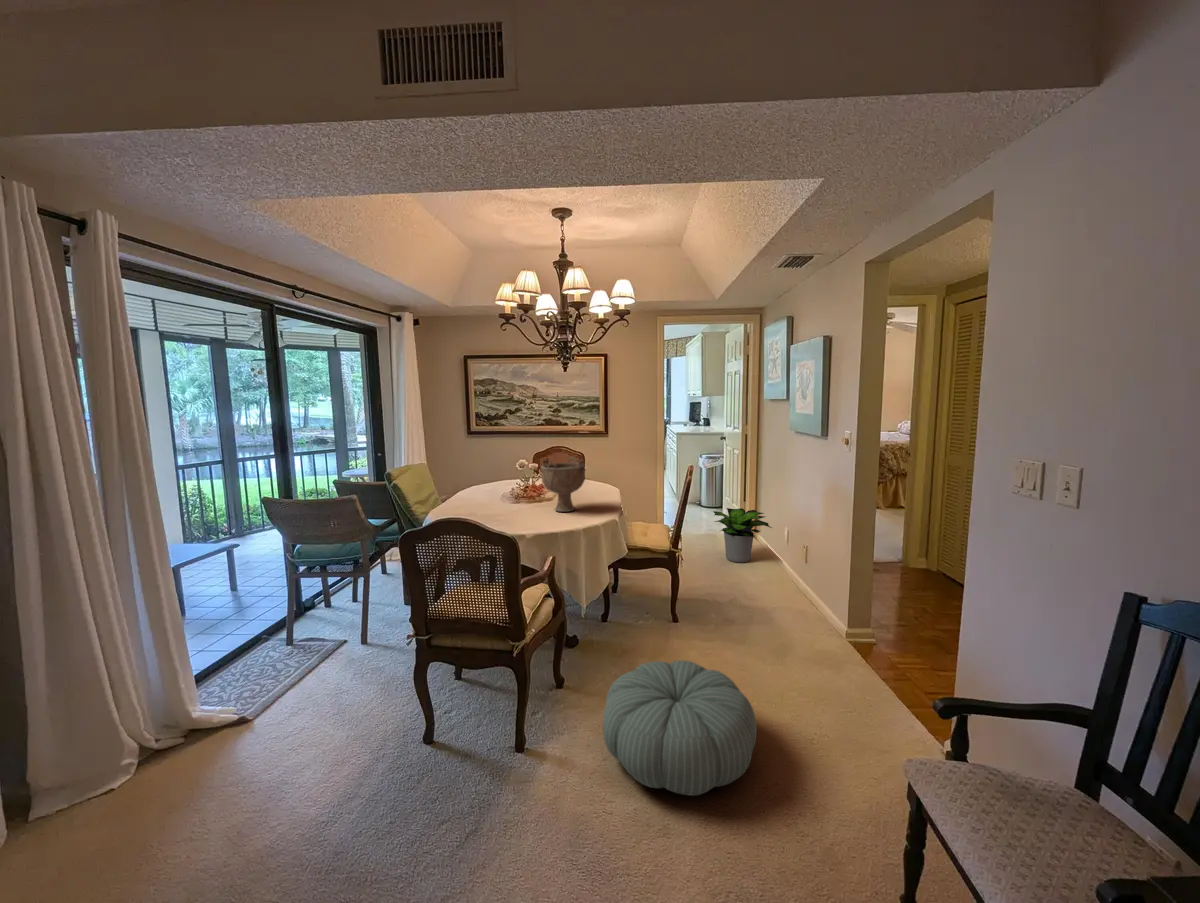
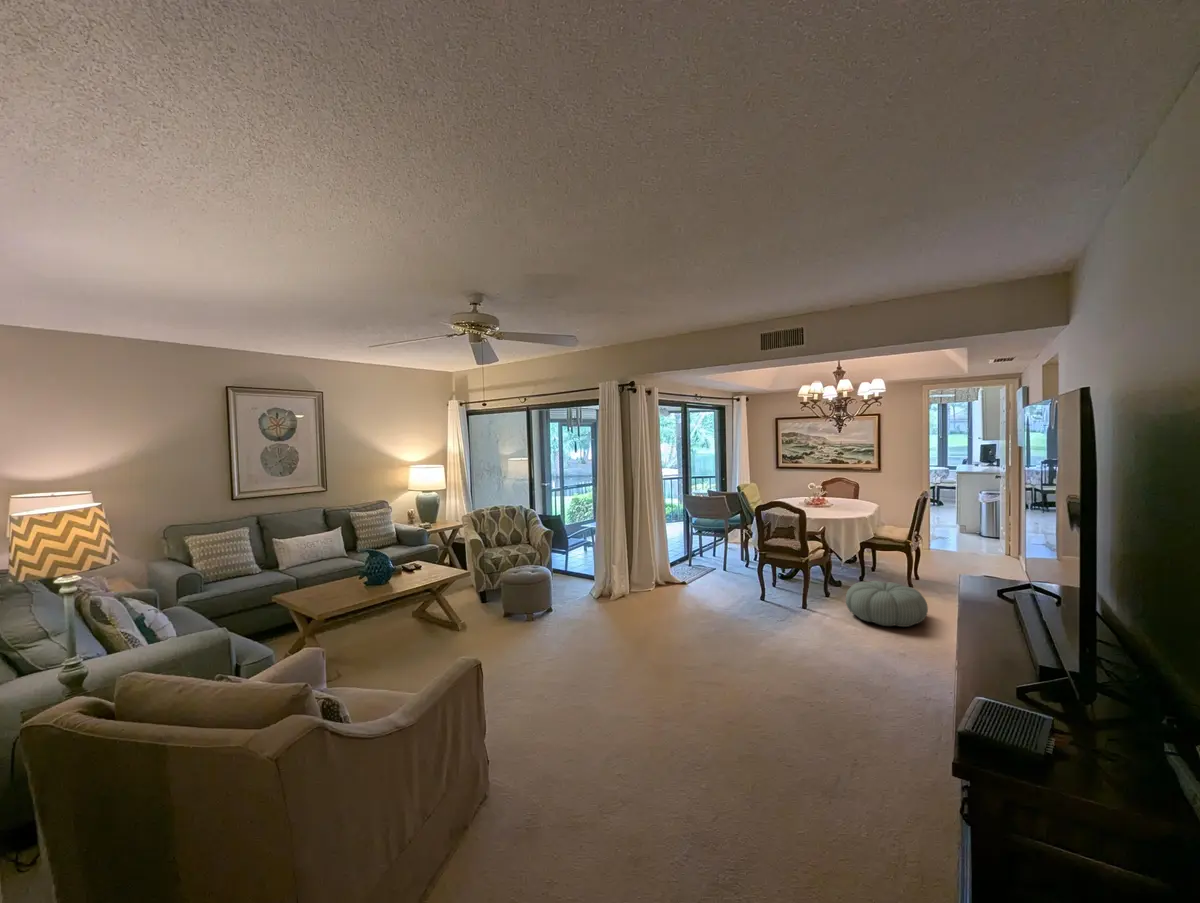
decorative bowl: present [541,456,586,512] -> none [822,480,849,510]
potted plant: present [713,508,772,563] -> none [964,530,1020,571]

